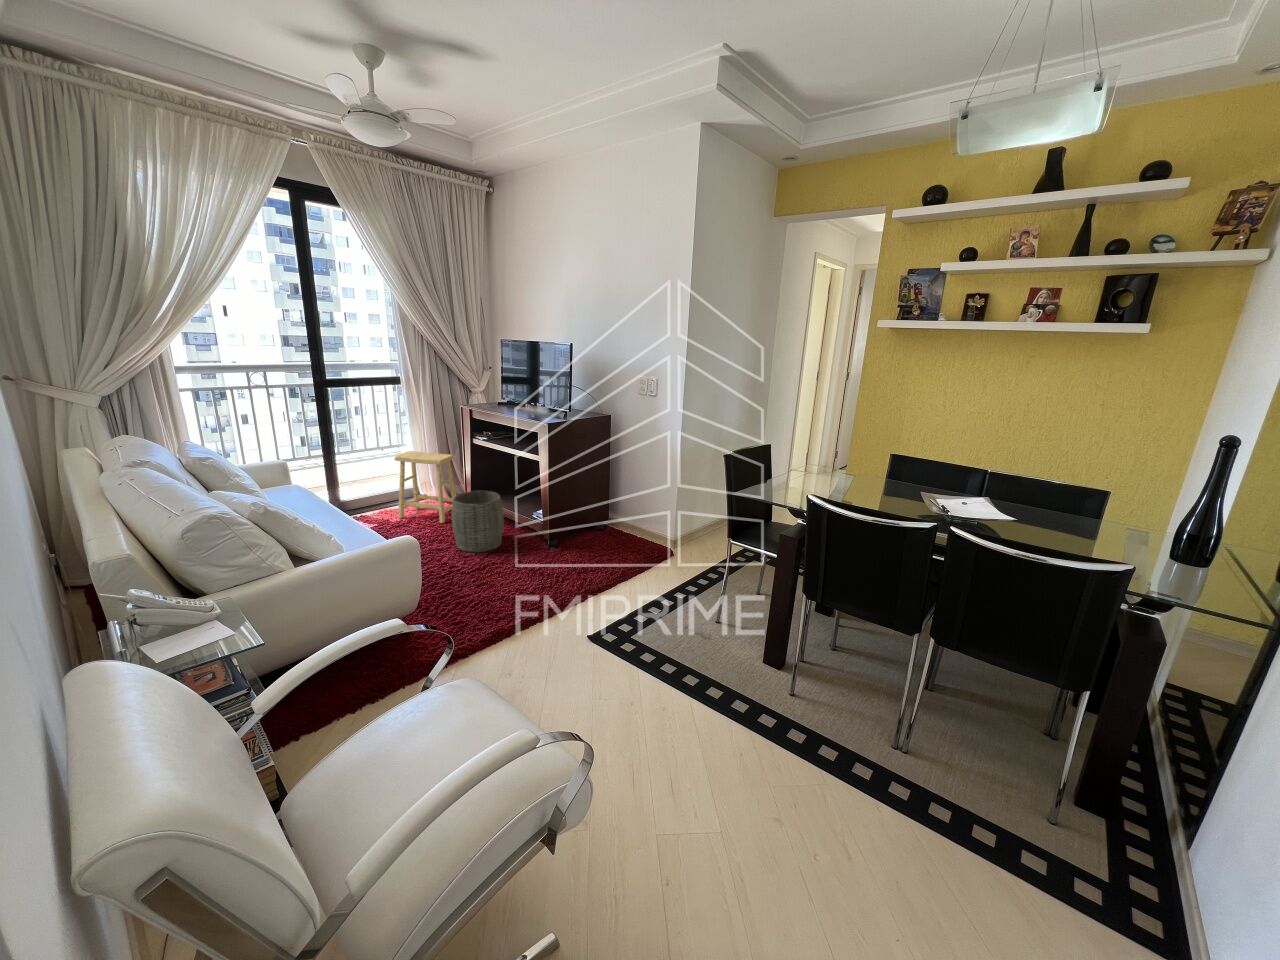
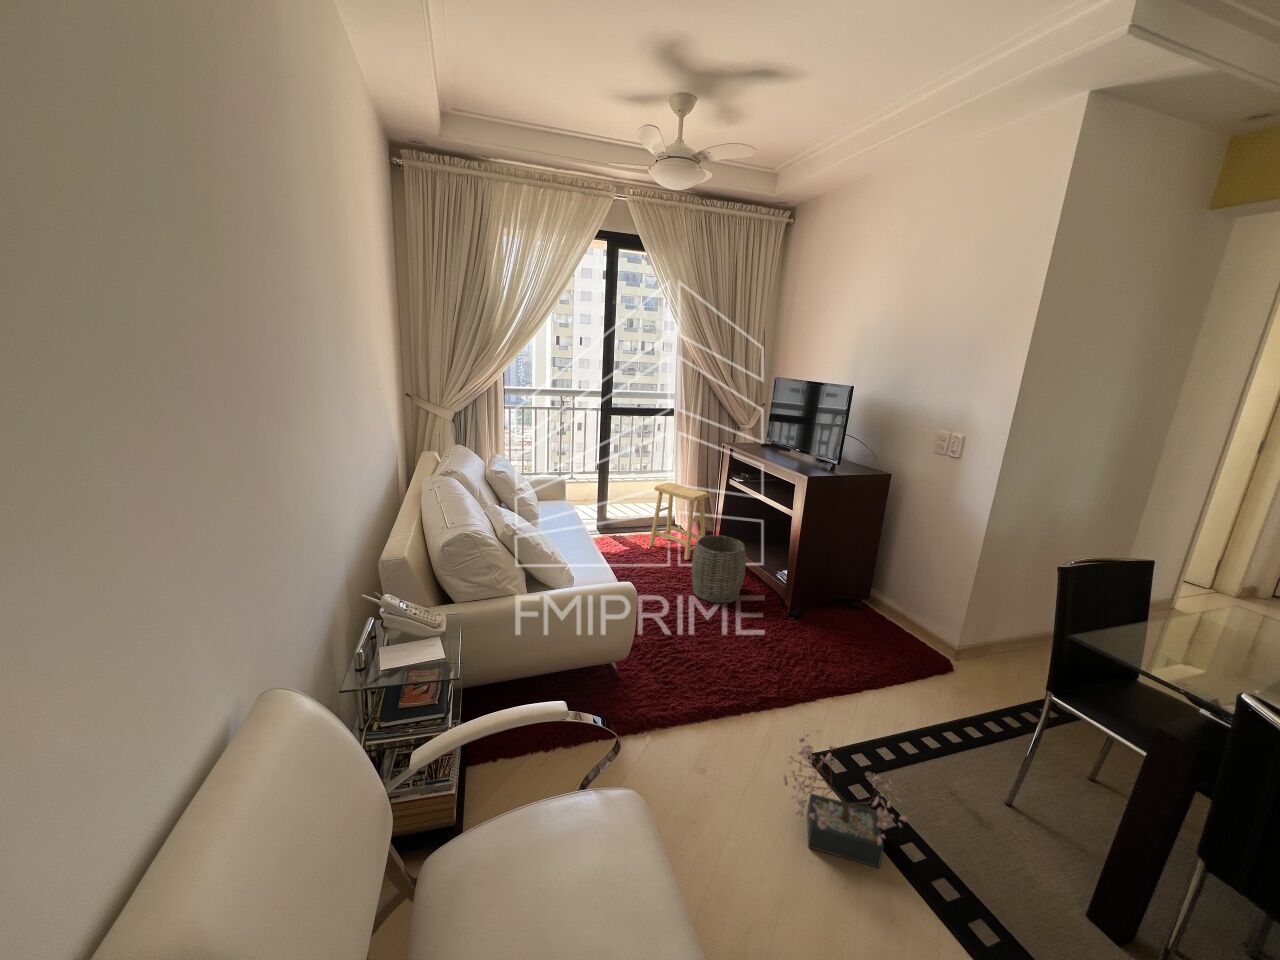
decorative plant: none [574,612,662,693] -> present [784,734,907,867]

